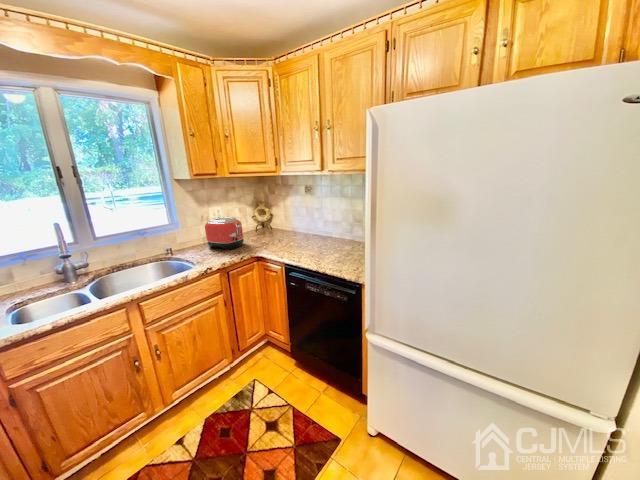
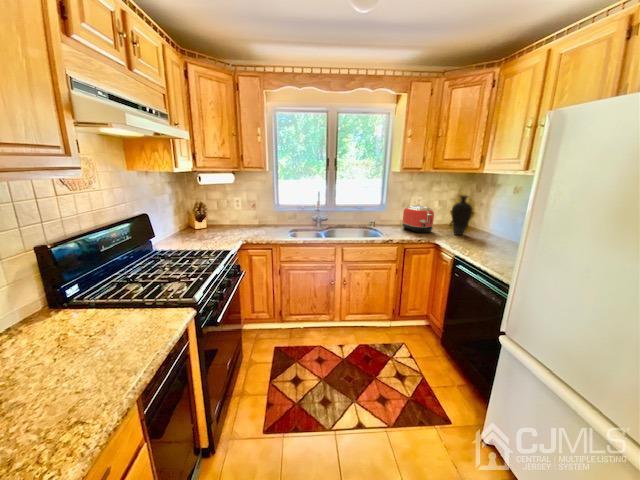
vase: none [258,199,277,241] -> present [452,195,472,235]

